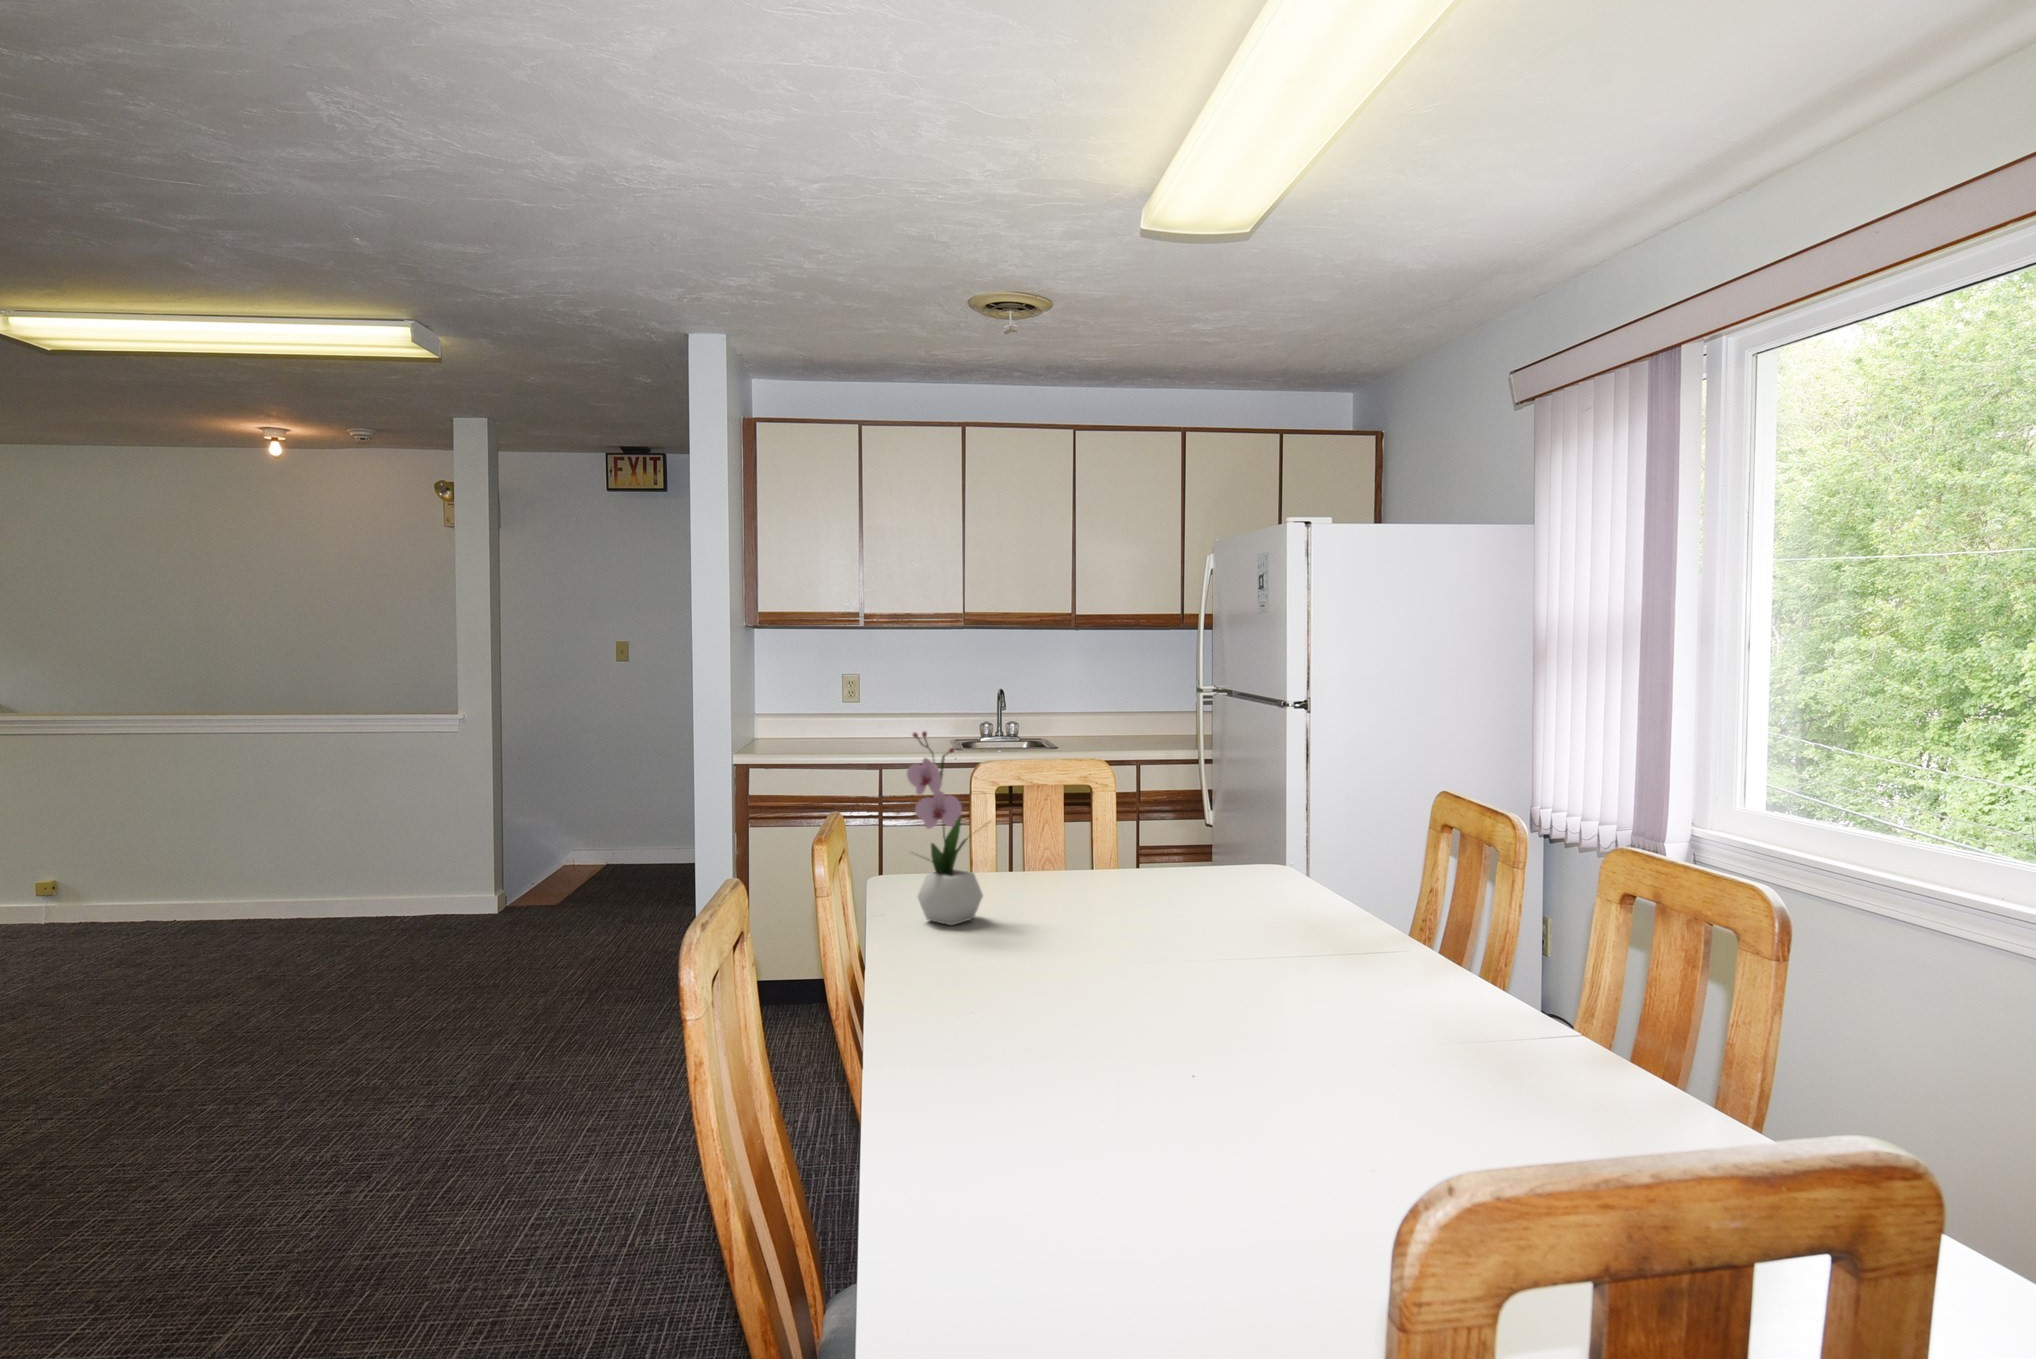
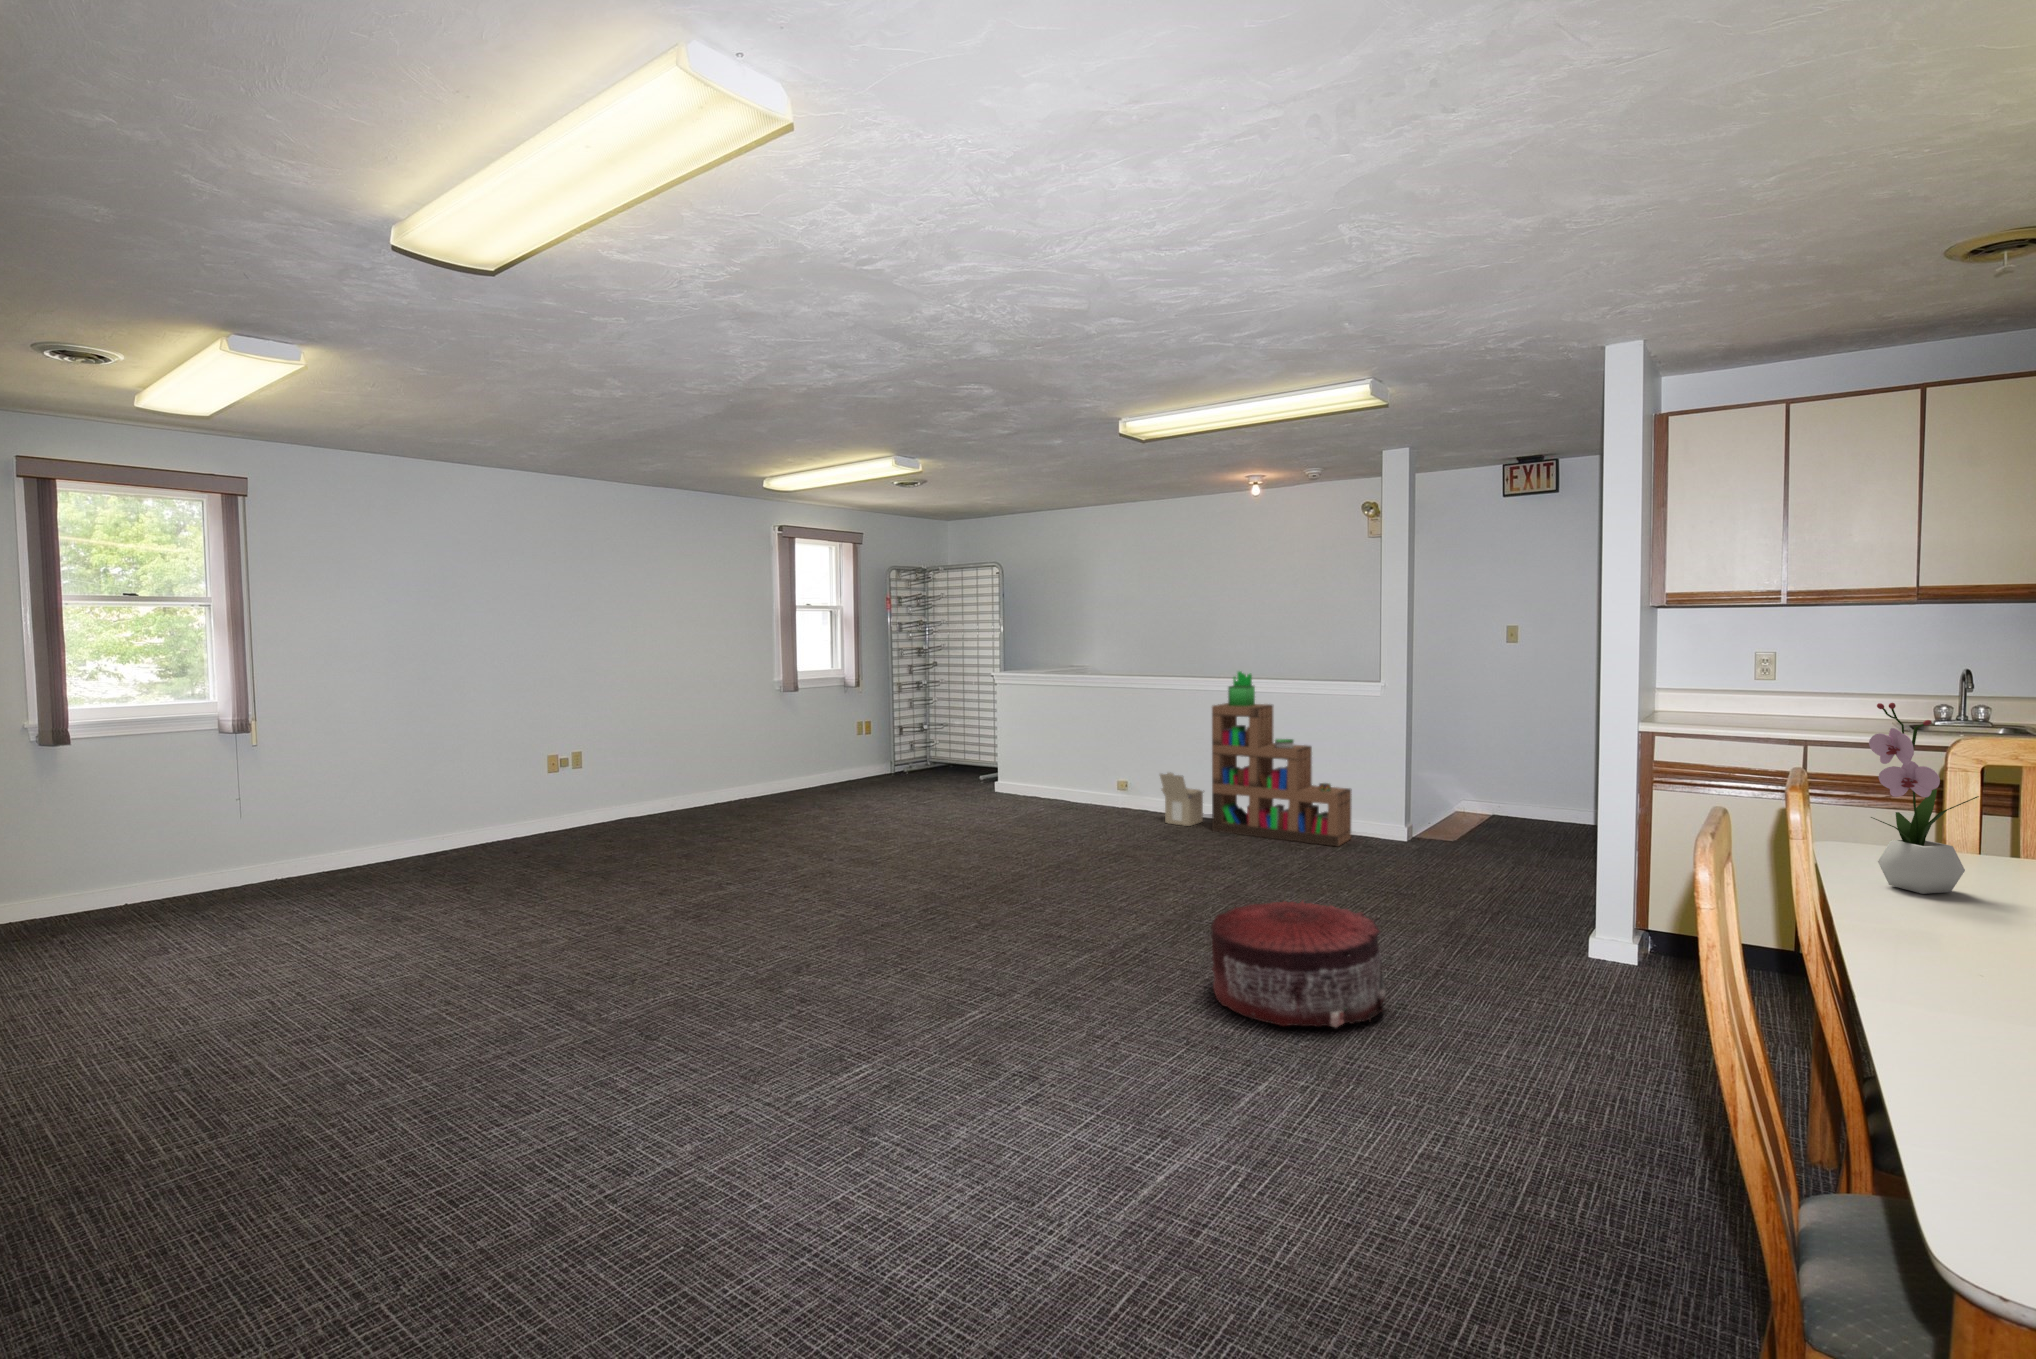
bookshelf: none [202,703,423,938] -> present [1212,671,1352,846]
cardboard box: none [109,859,195,937] -> present [1160,772,1203,826]
pouf: none [138,1032,427,1240] -> present [1211,901,1385,1027]

